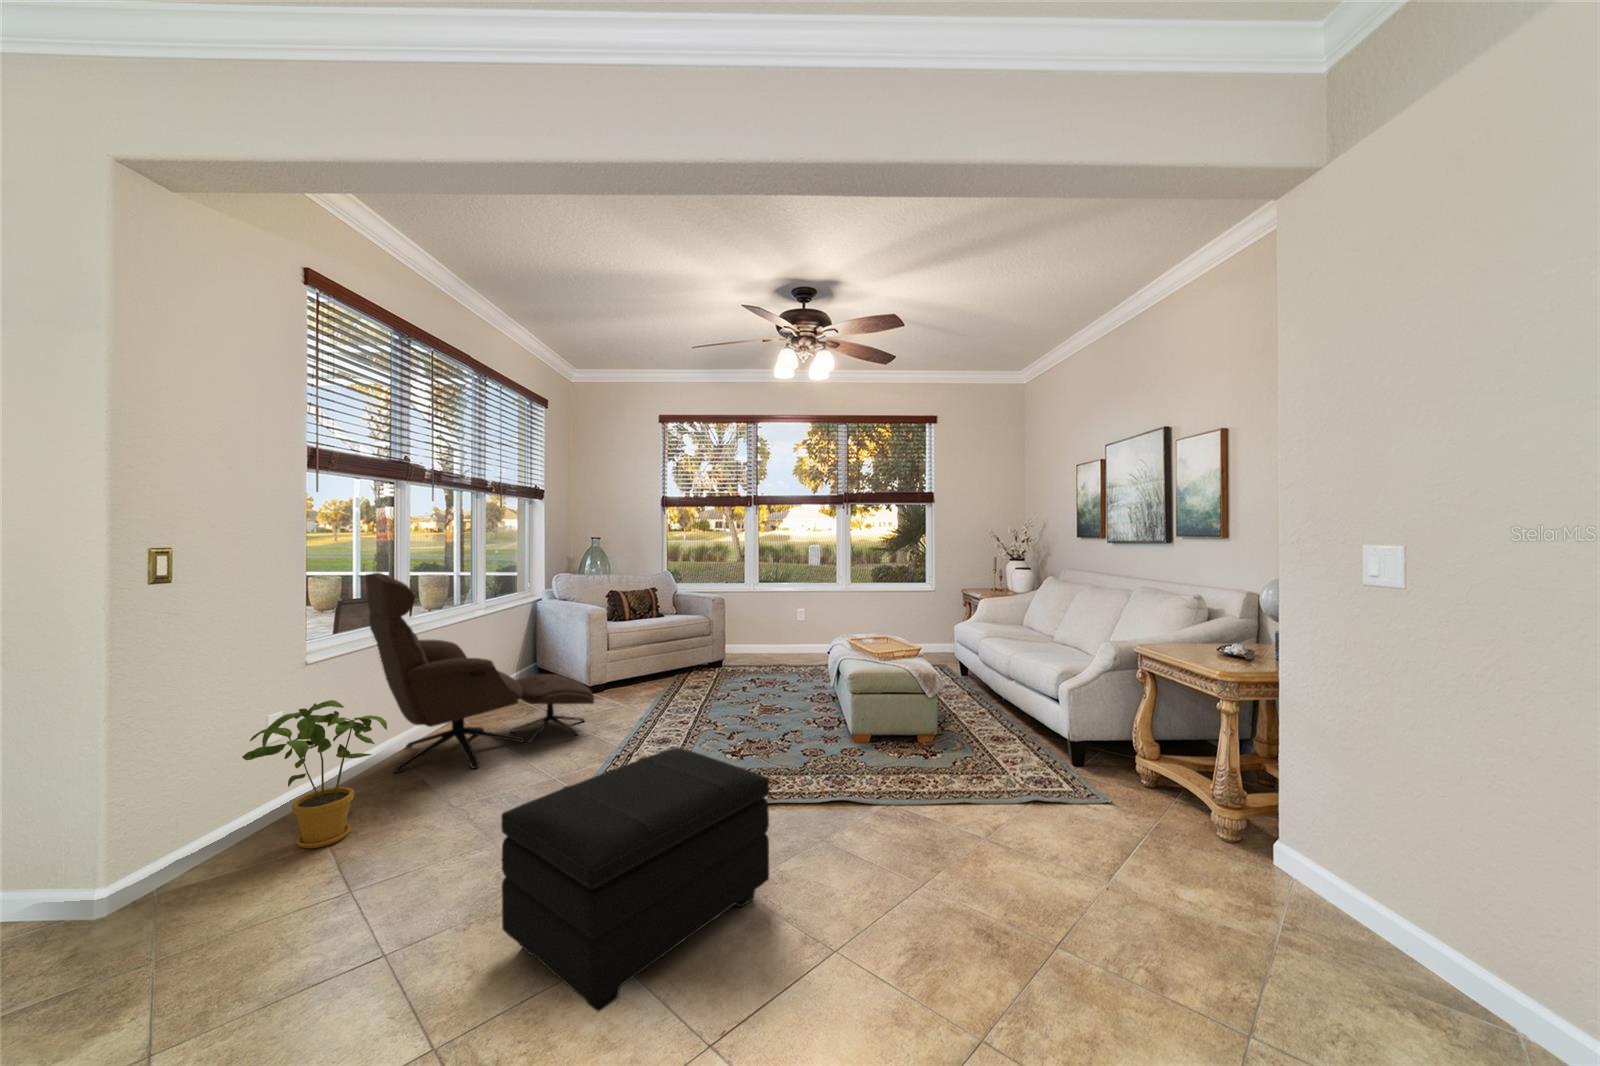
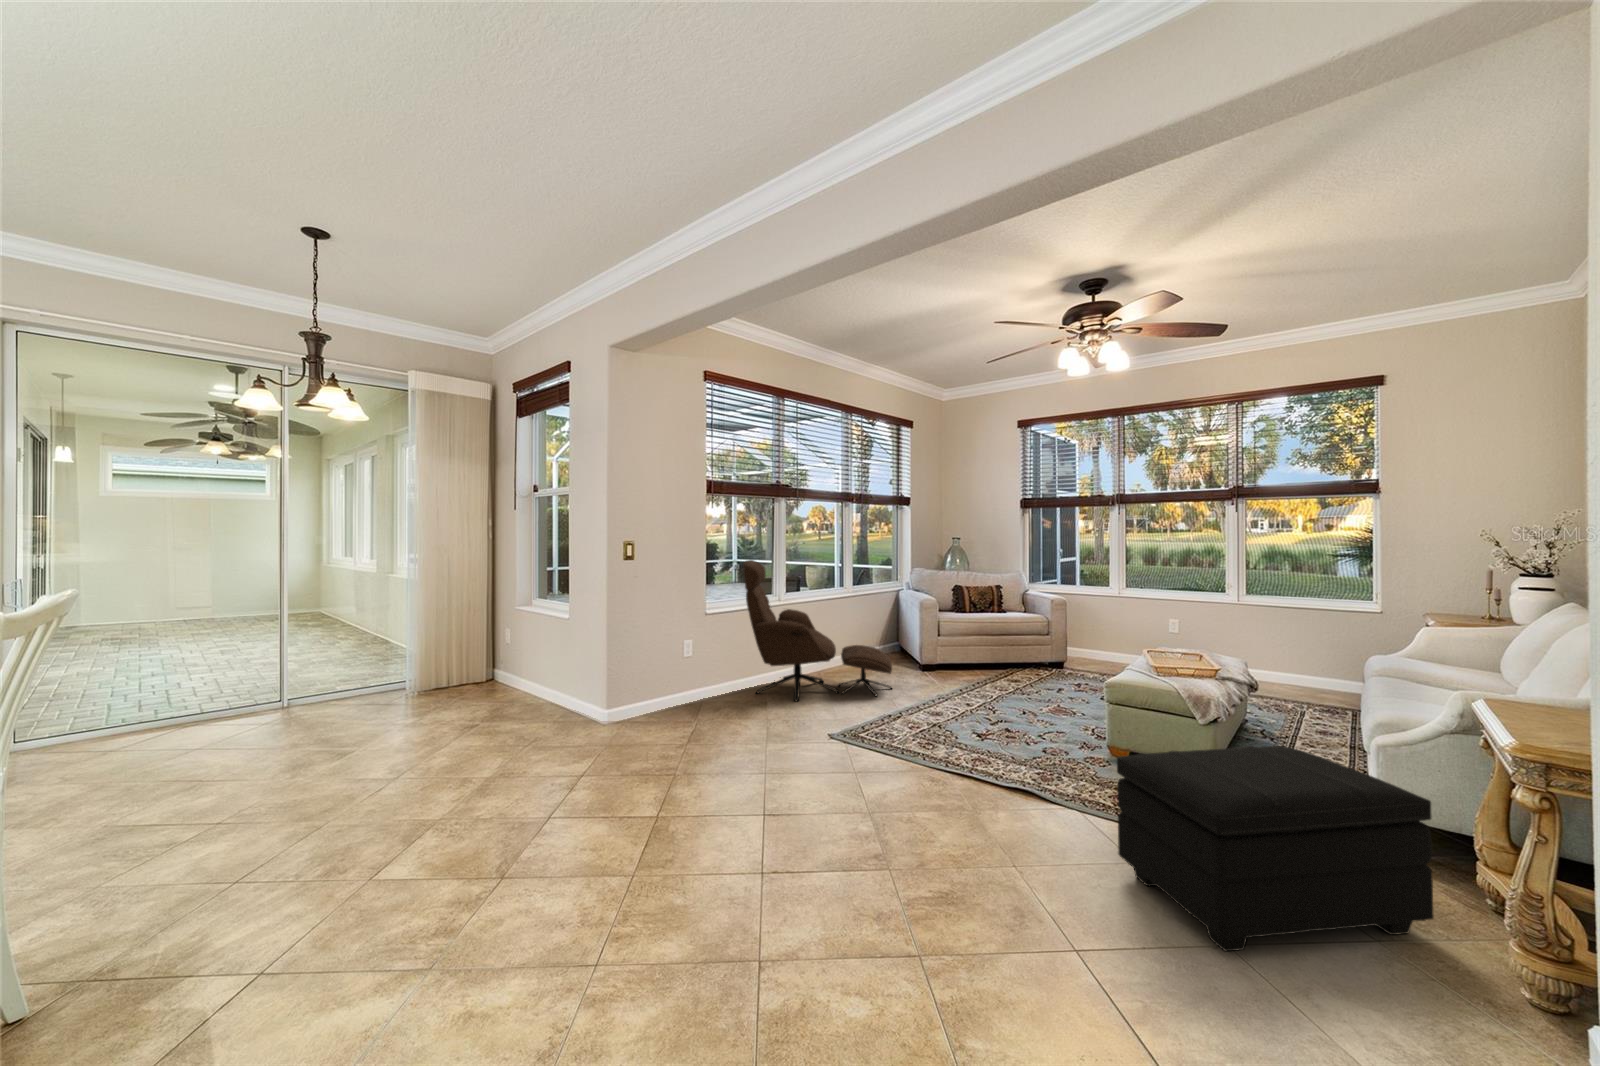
house plant: present [242,700,387,848] -> none [665,632,728,719]
footstool: present [501,747,769,1011] -> present [1117,746,1434,951]

